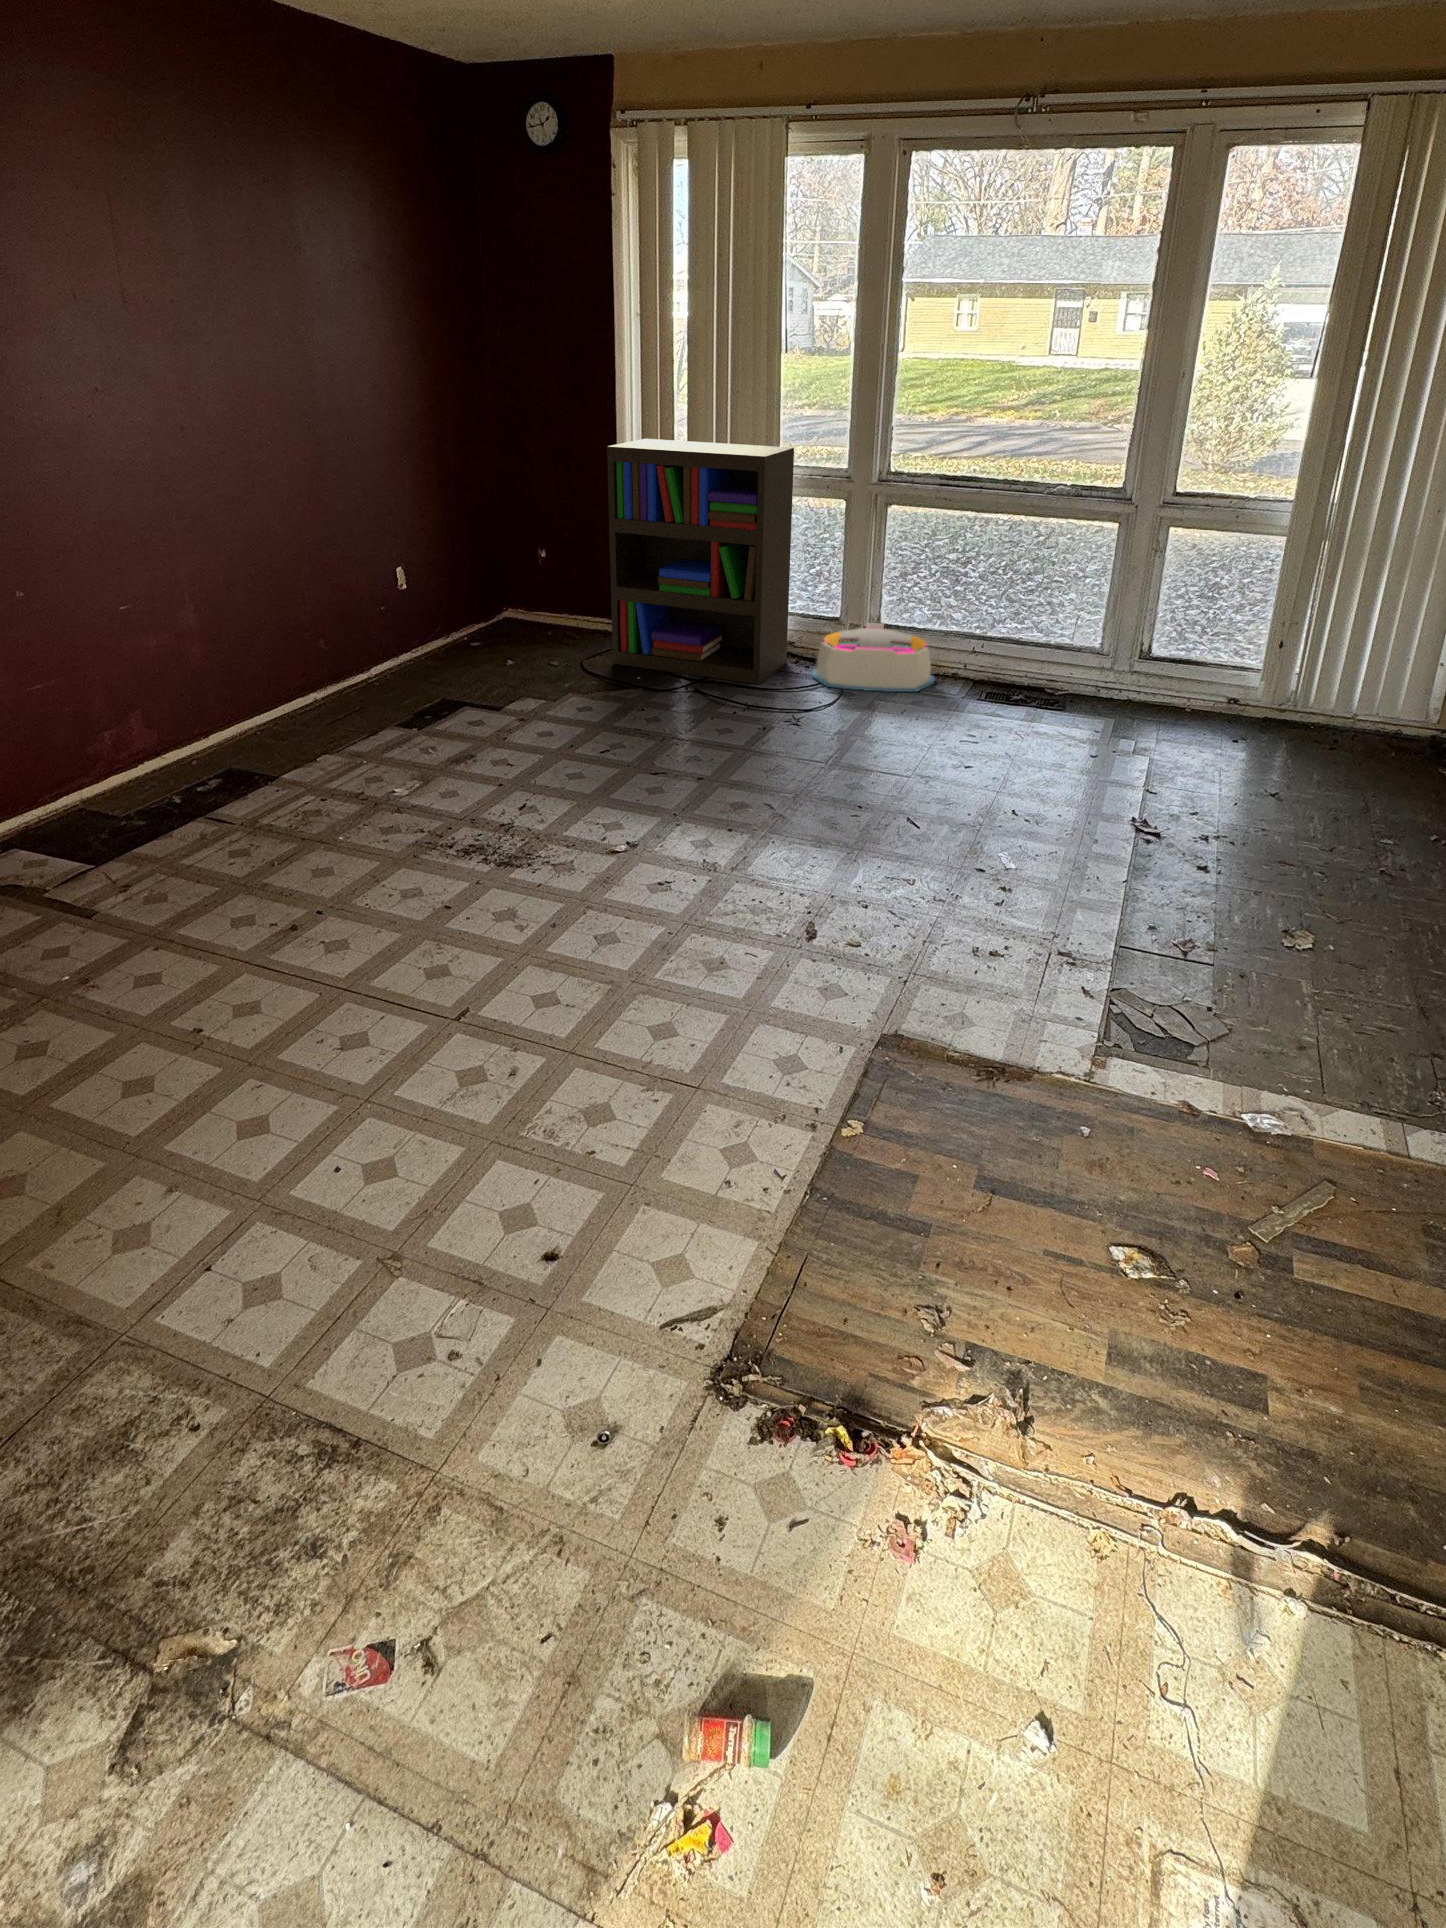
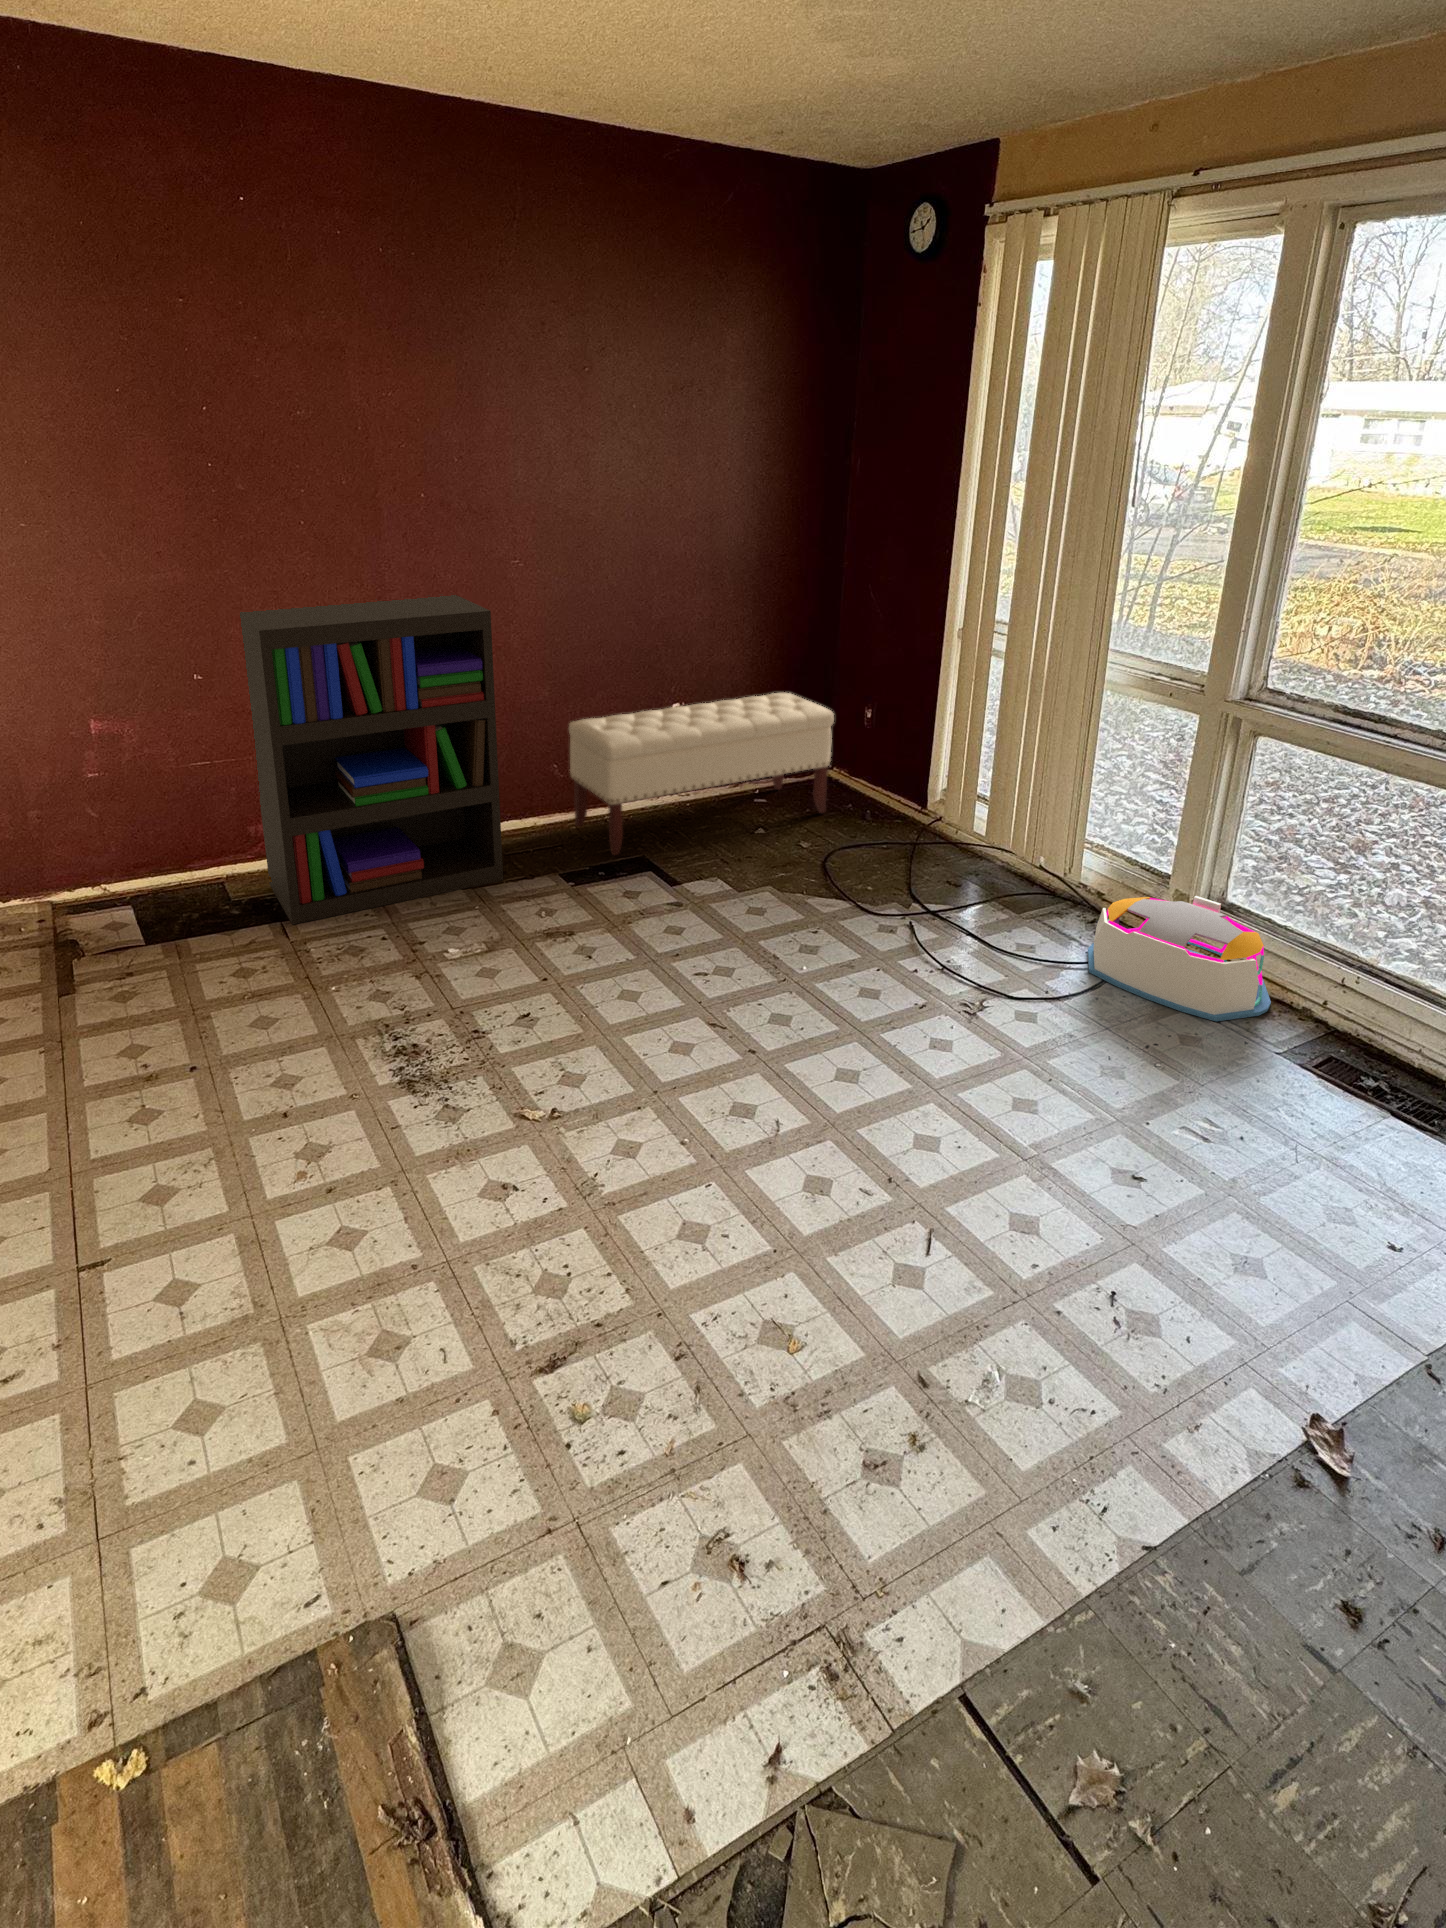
bookshelf: present [607,439,794,684] -> present [240,595,503,924]
bench: none [330,545,537,699] -> present [569,693,834,855]

